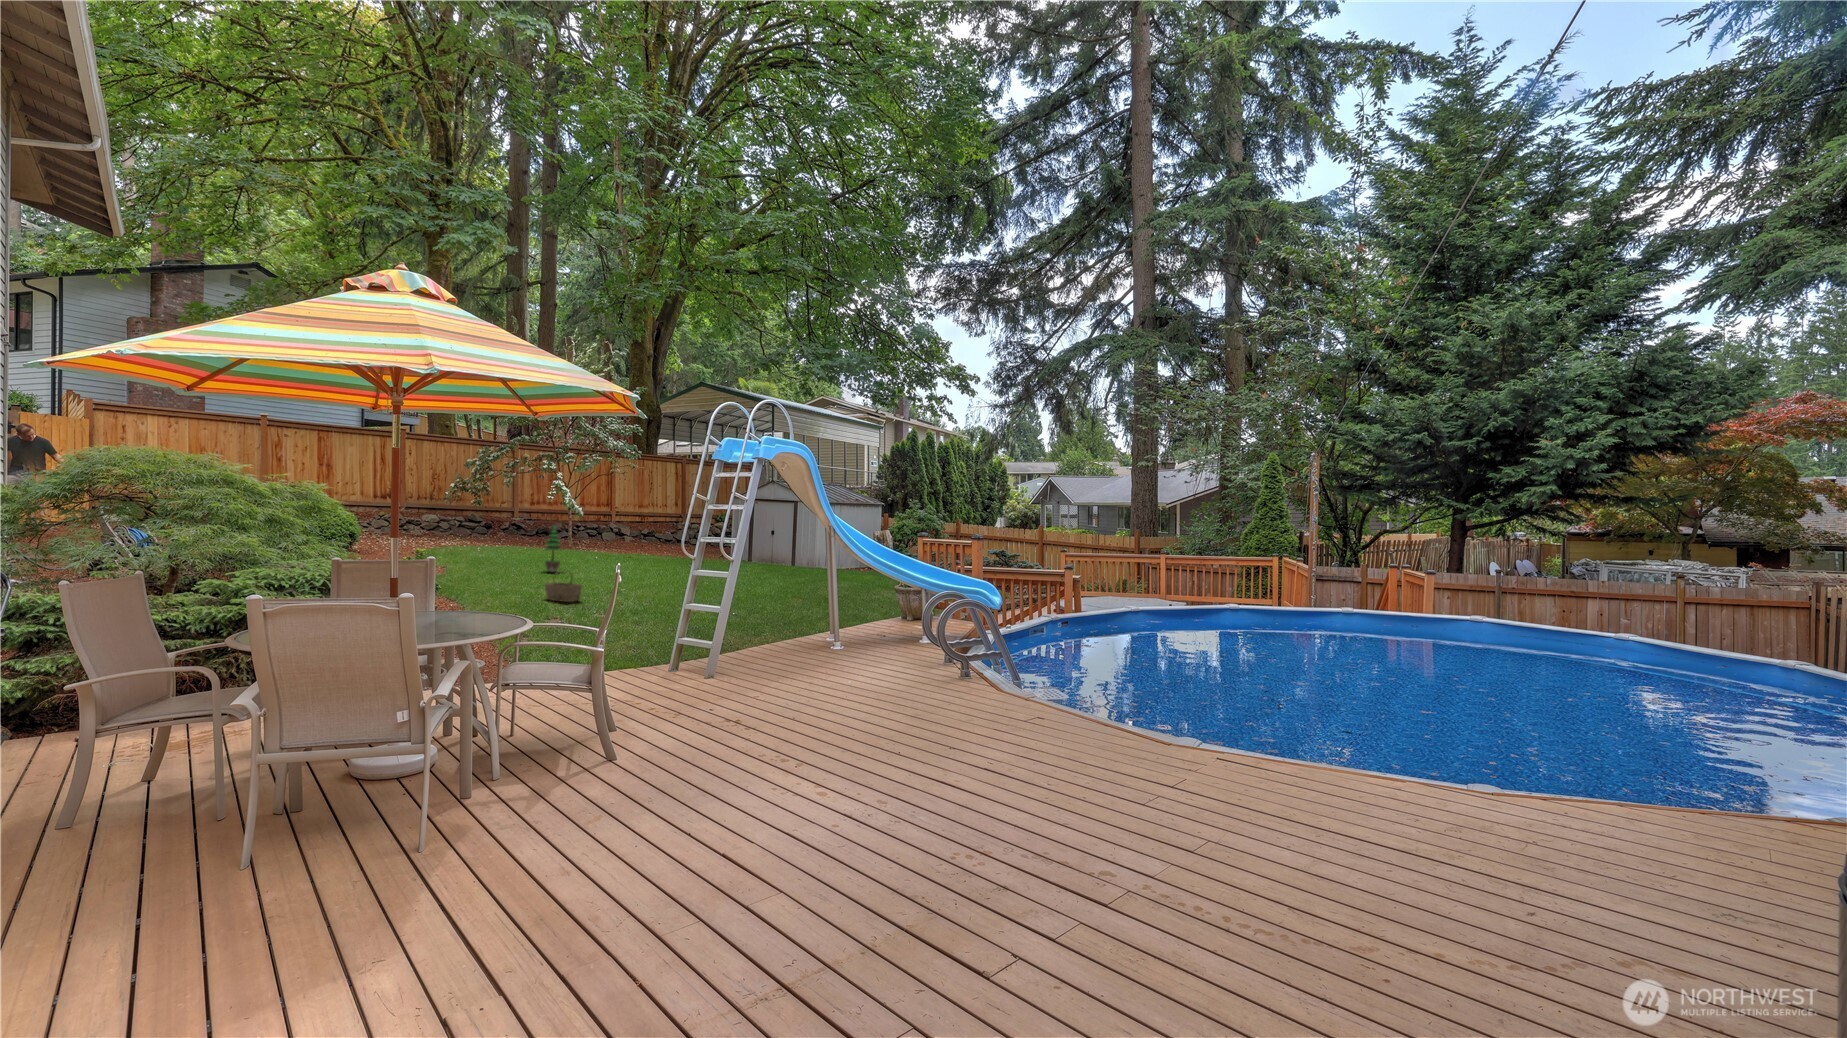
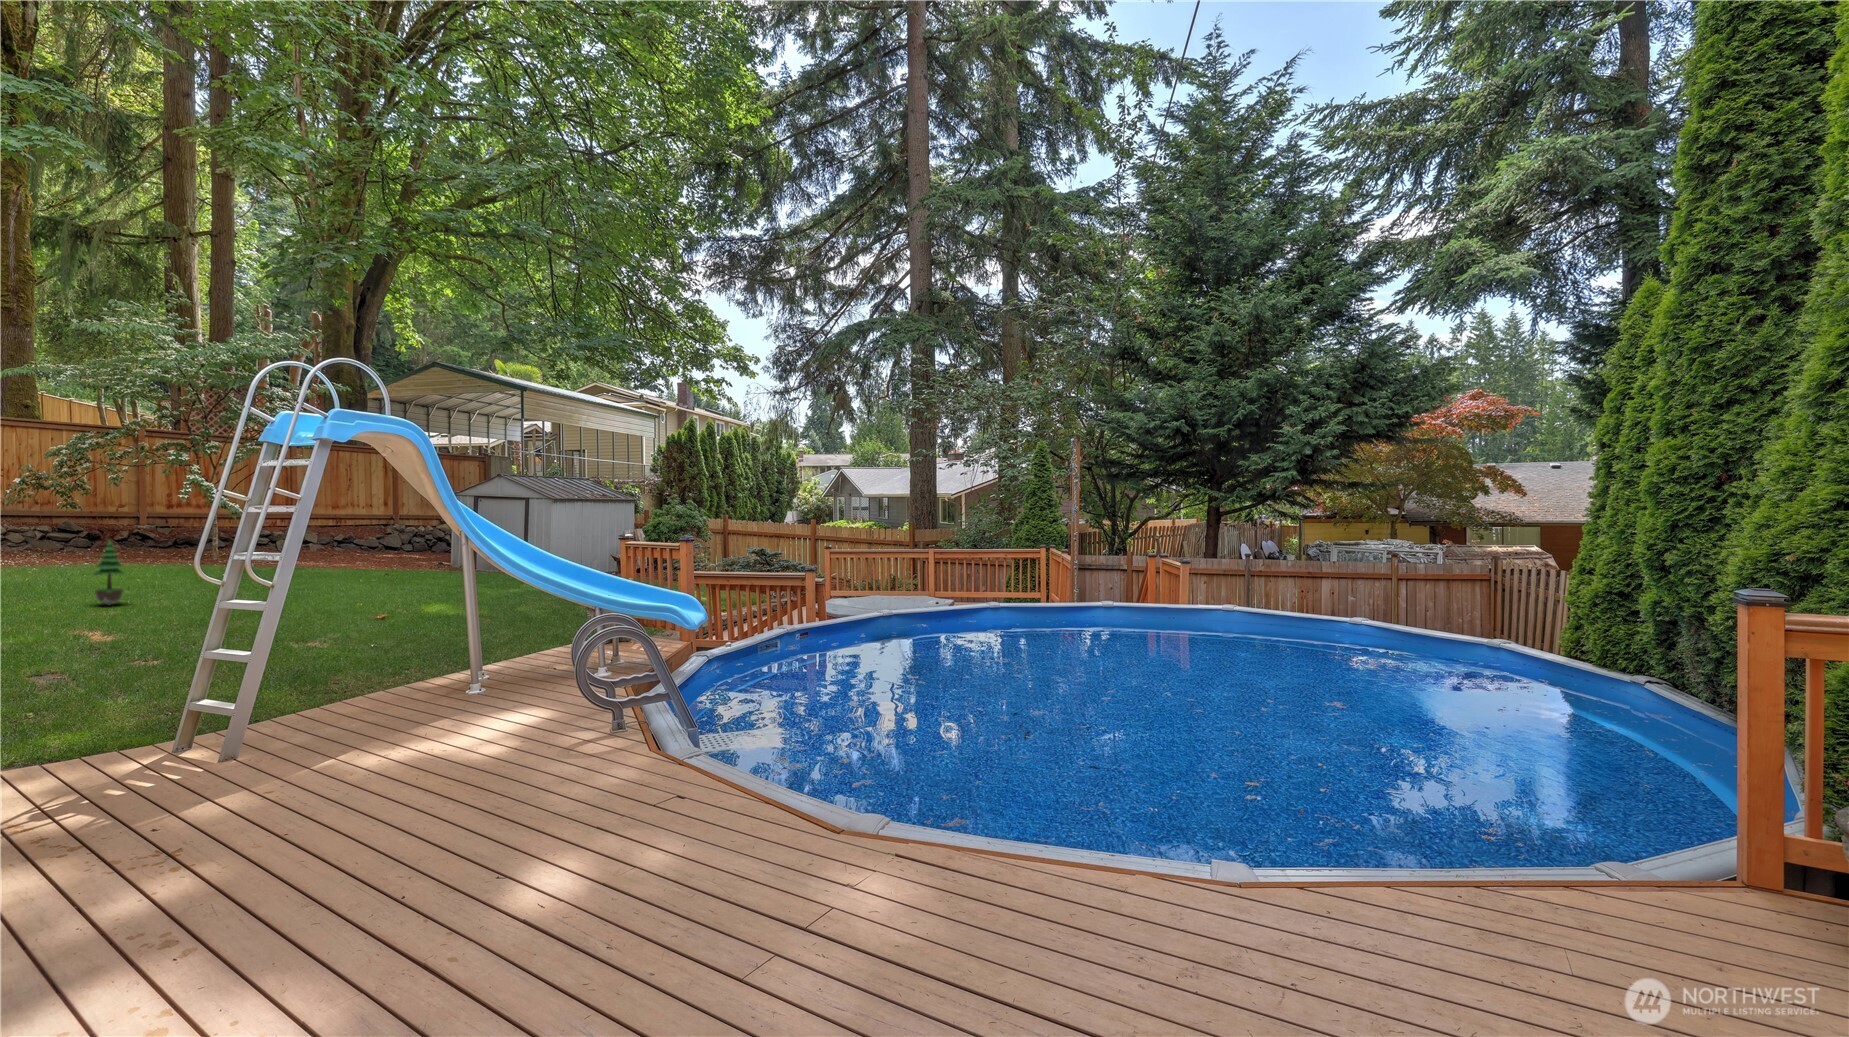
basket: present [544,581,582,602] -> none [28,610,100,655]

